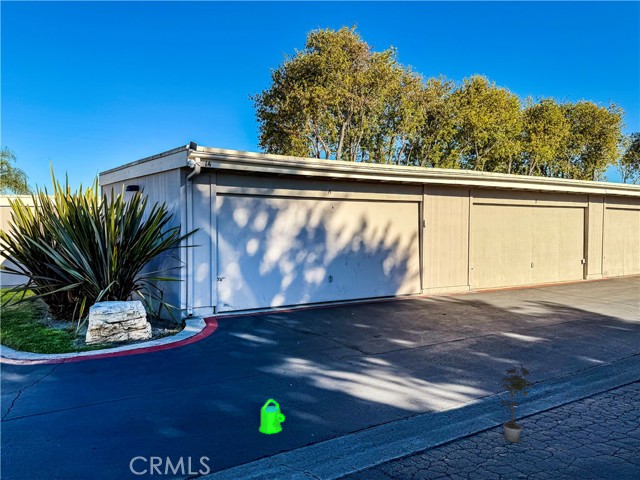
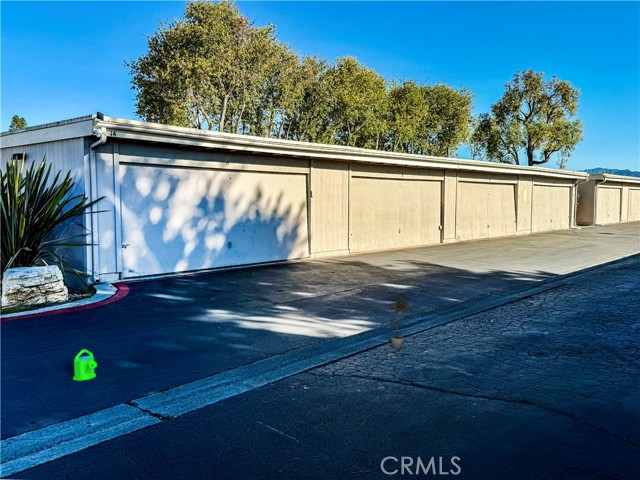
watering can: present [259,399,285,434] -> present [73,349,97,381]

